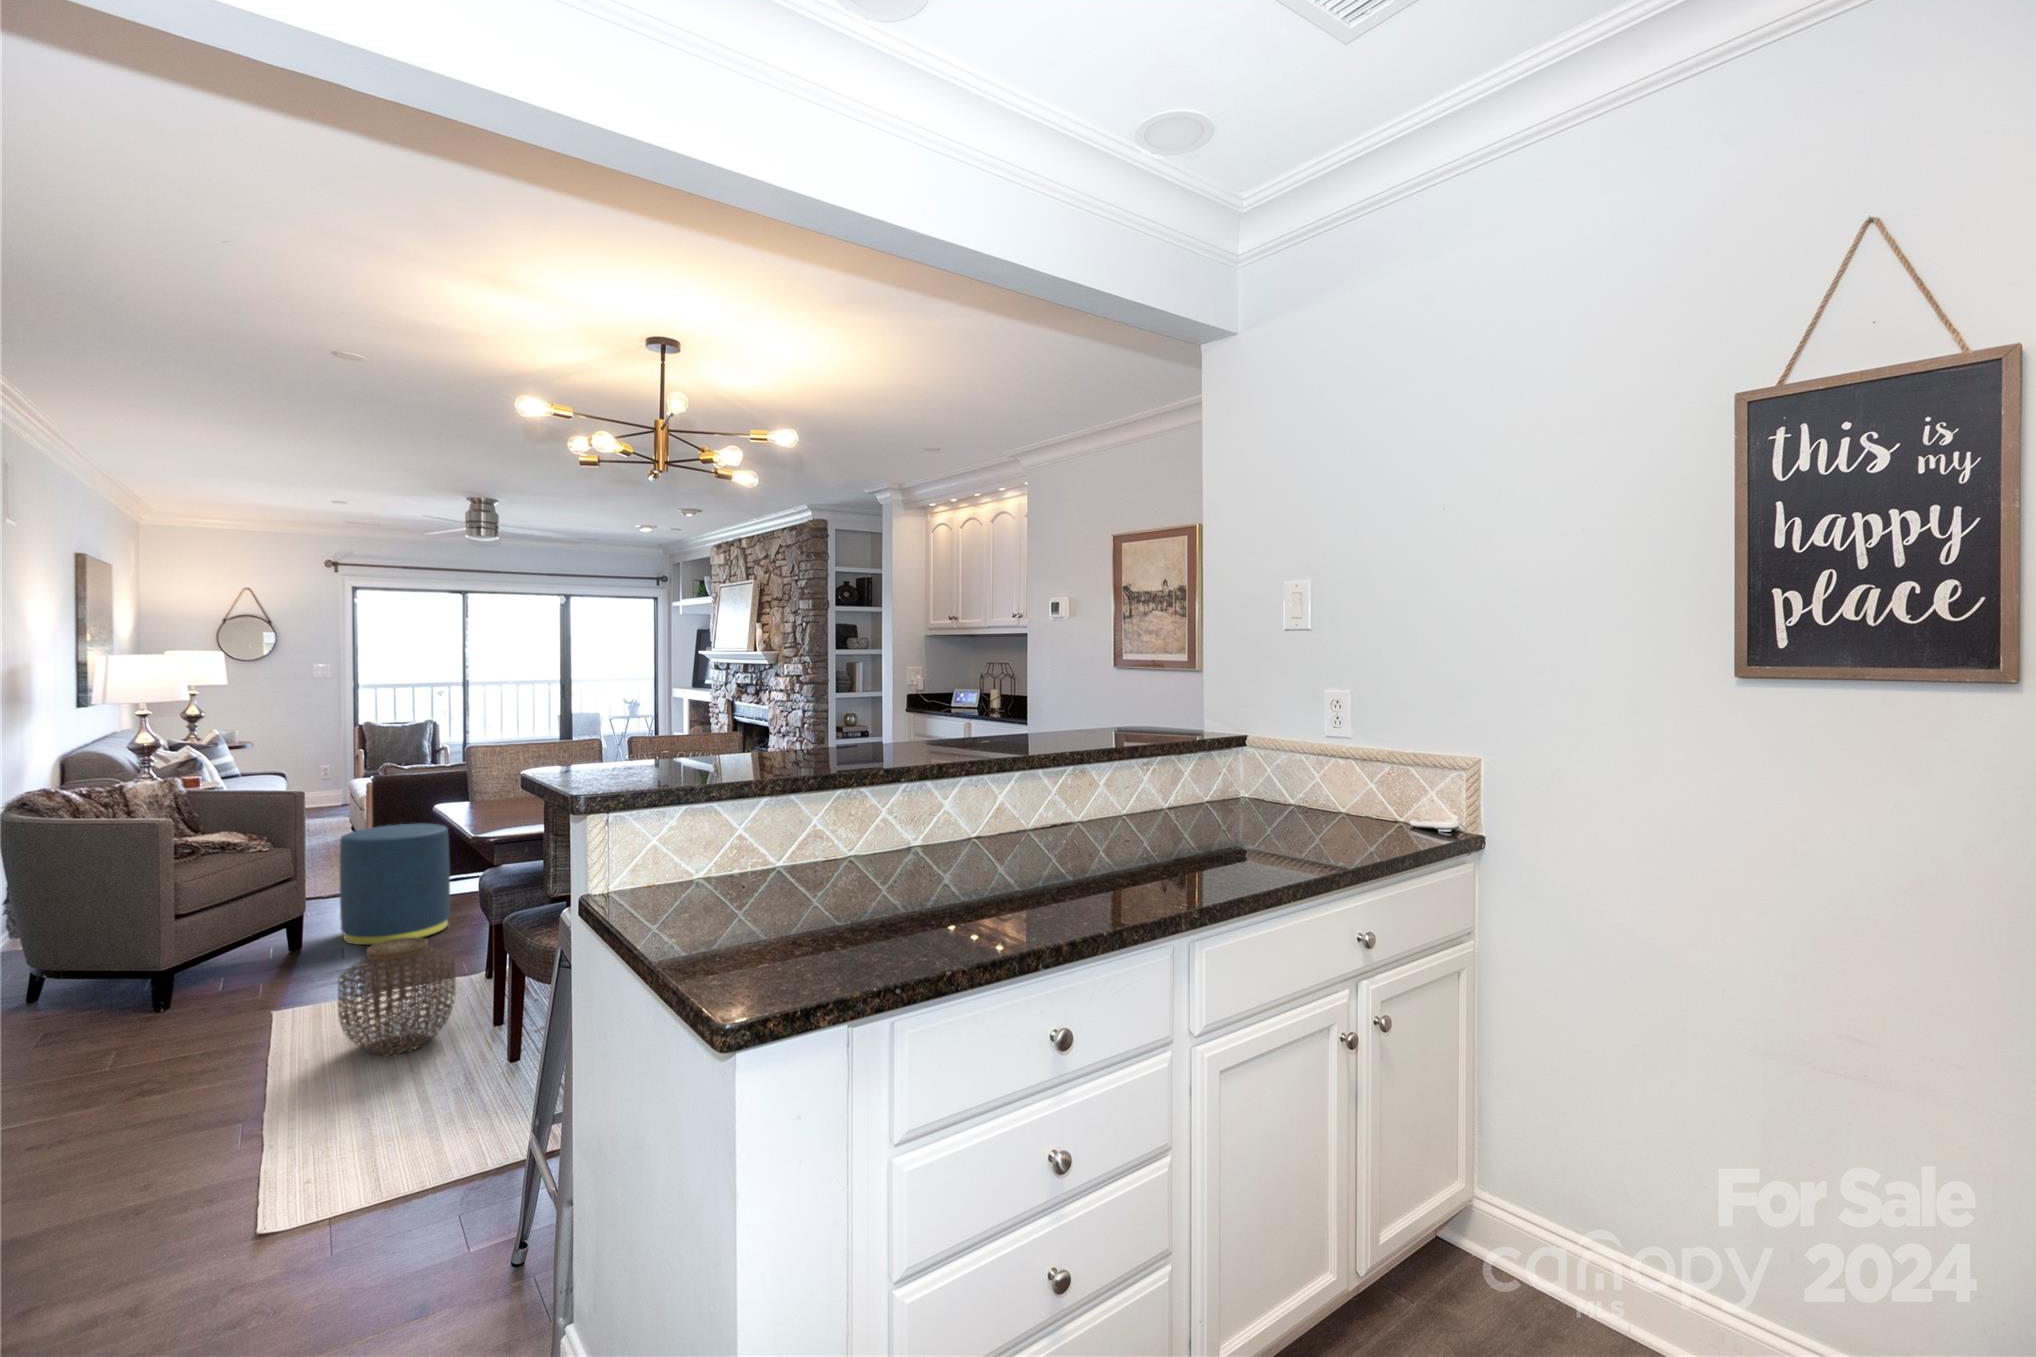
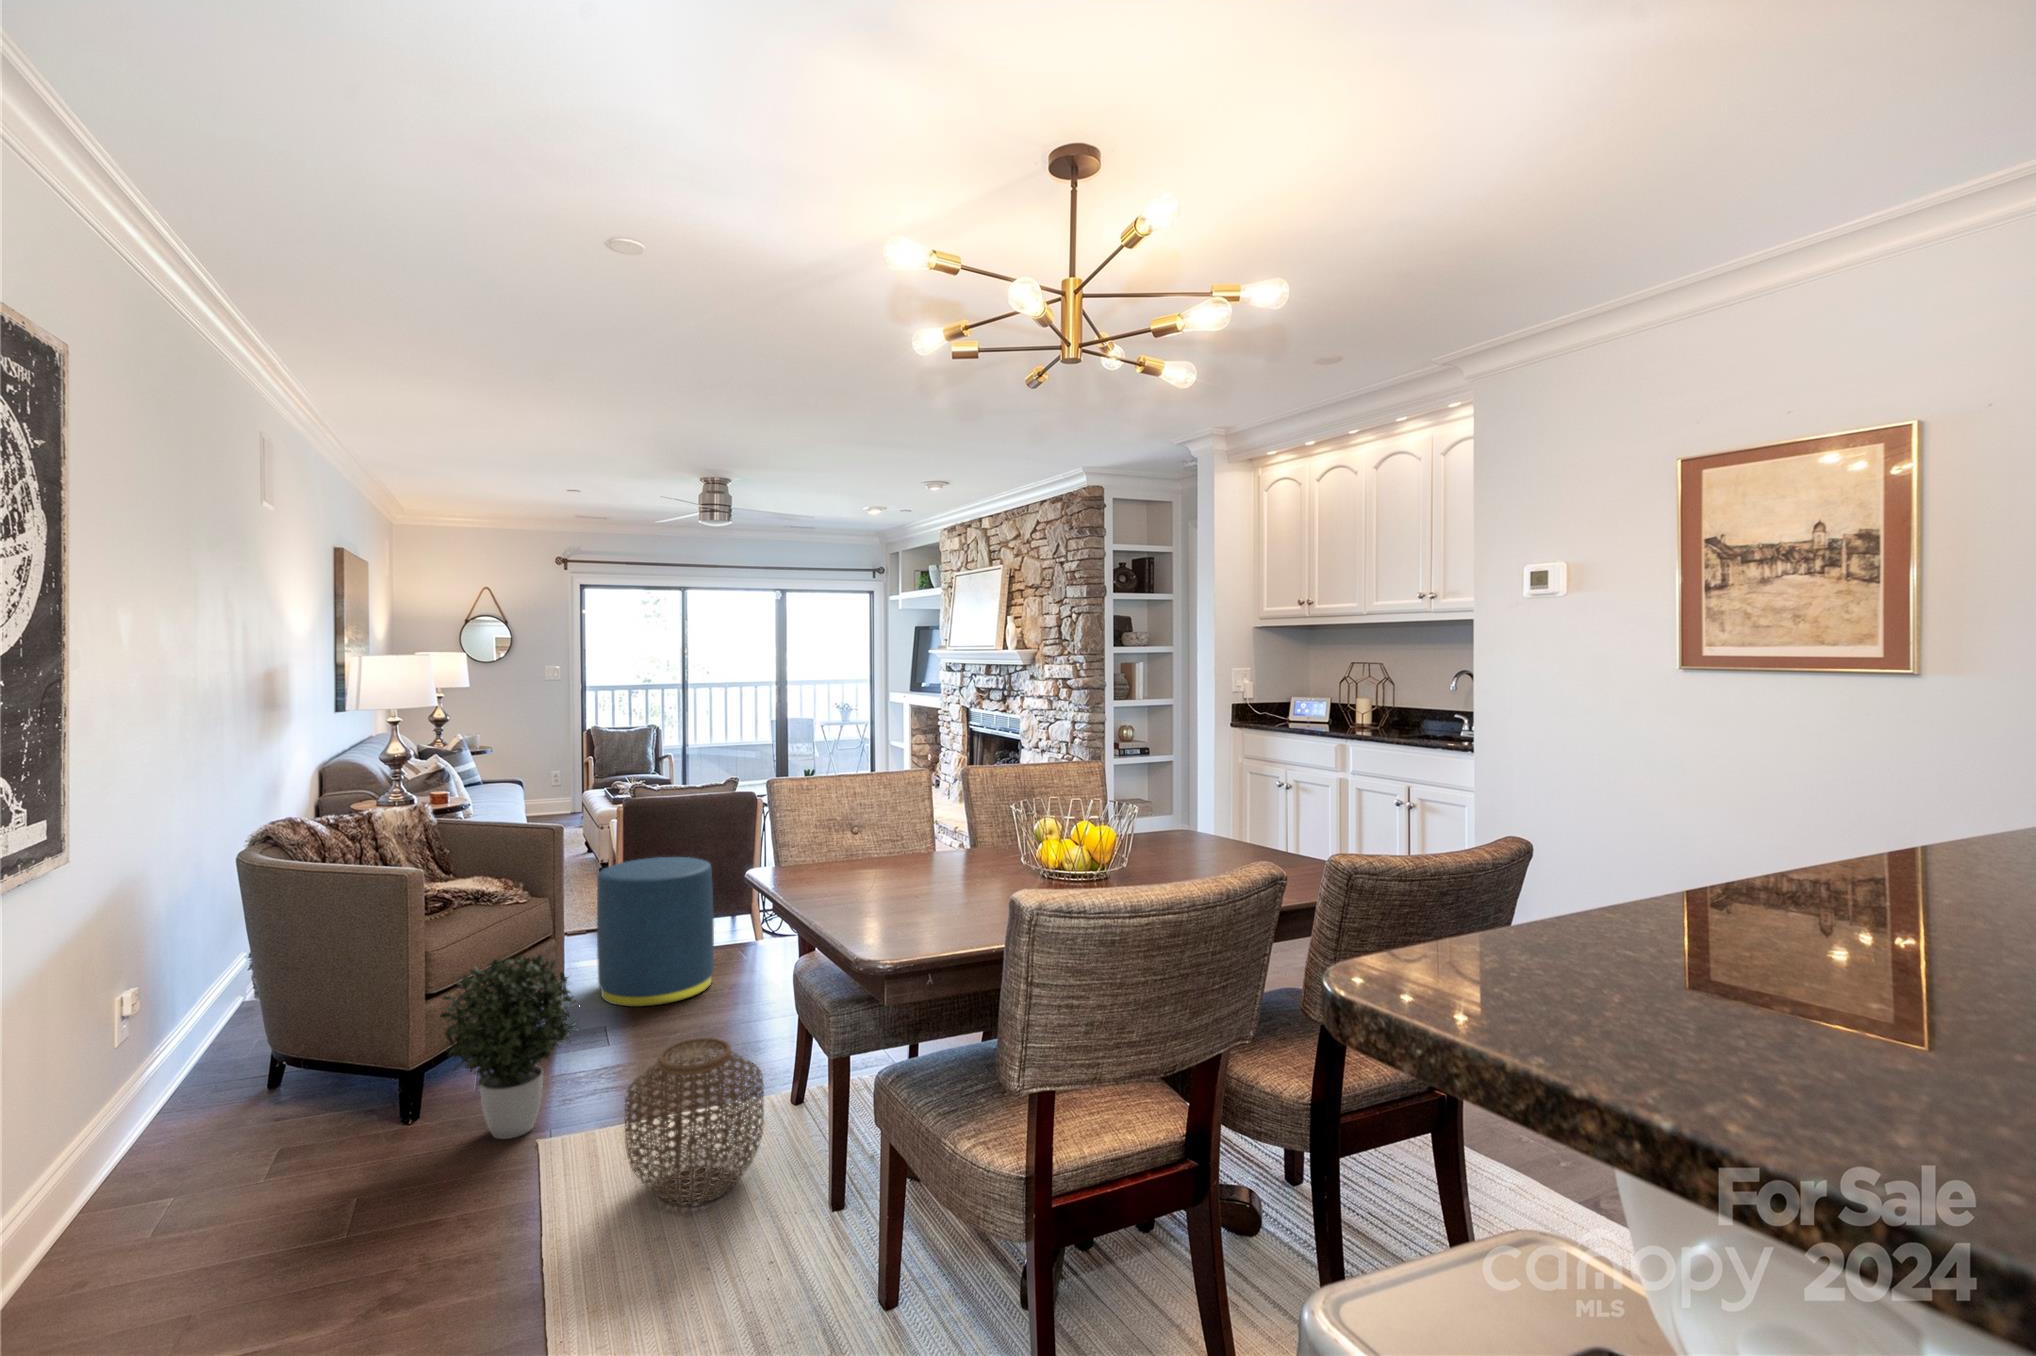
potted plant: none [183,886,309,1030] -> present [440,954,578,1139]

